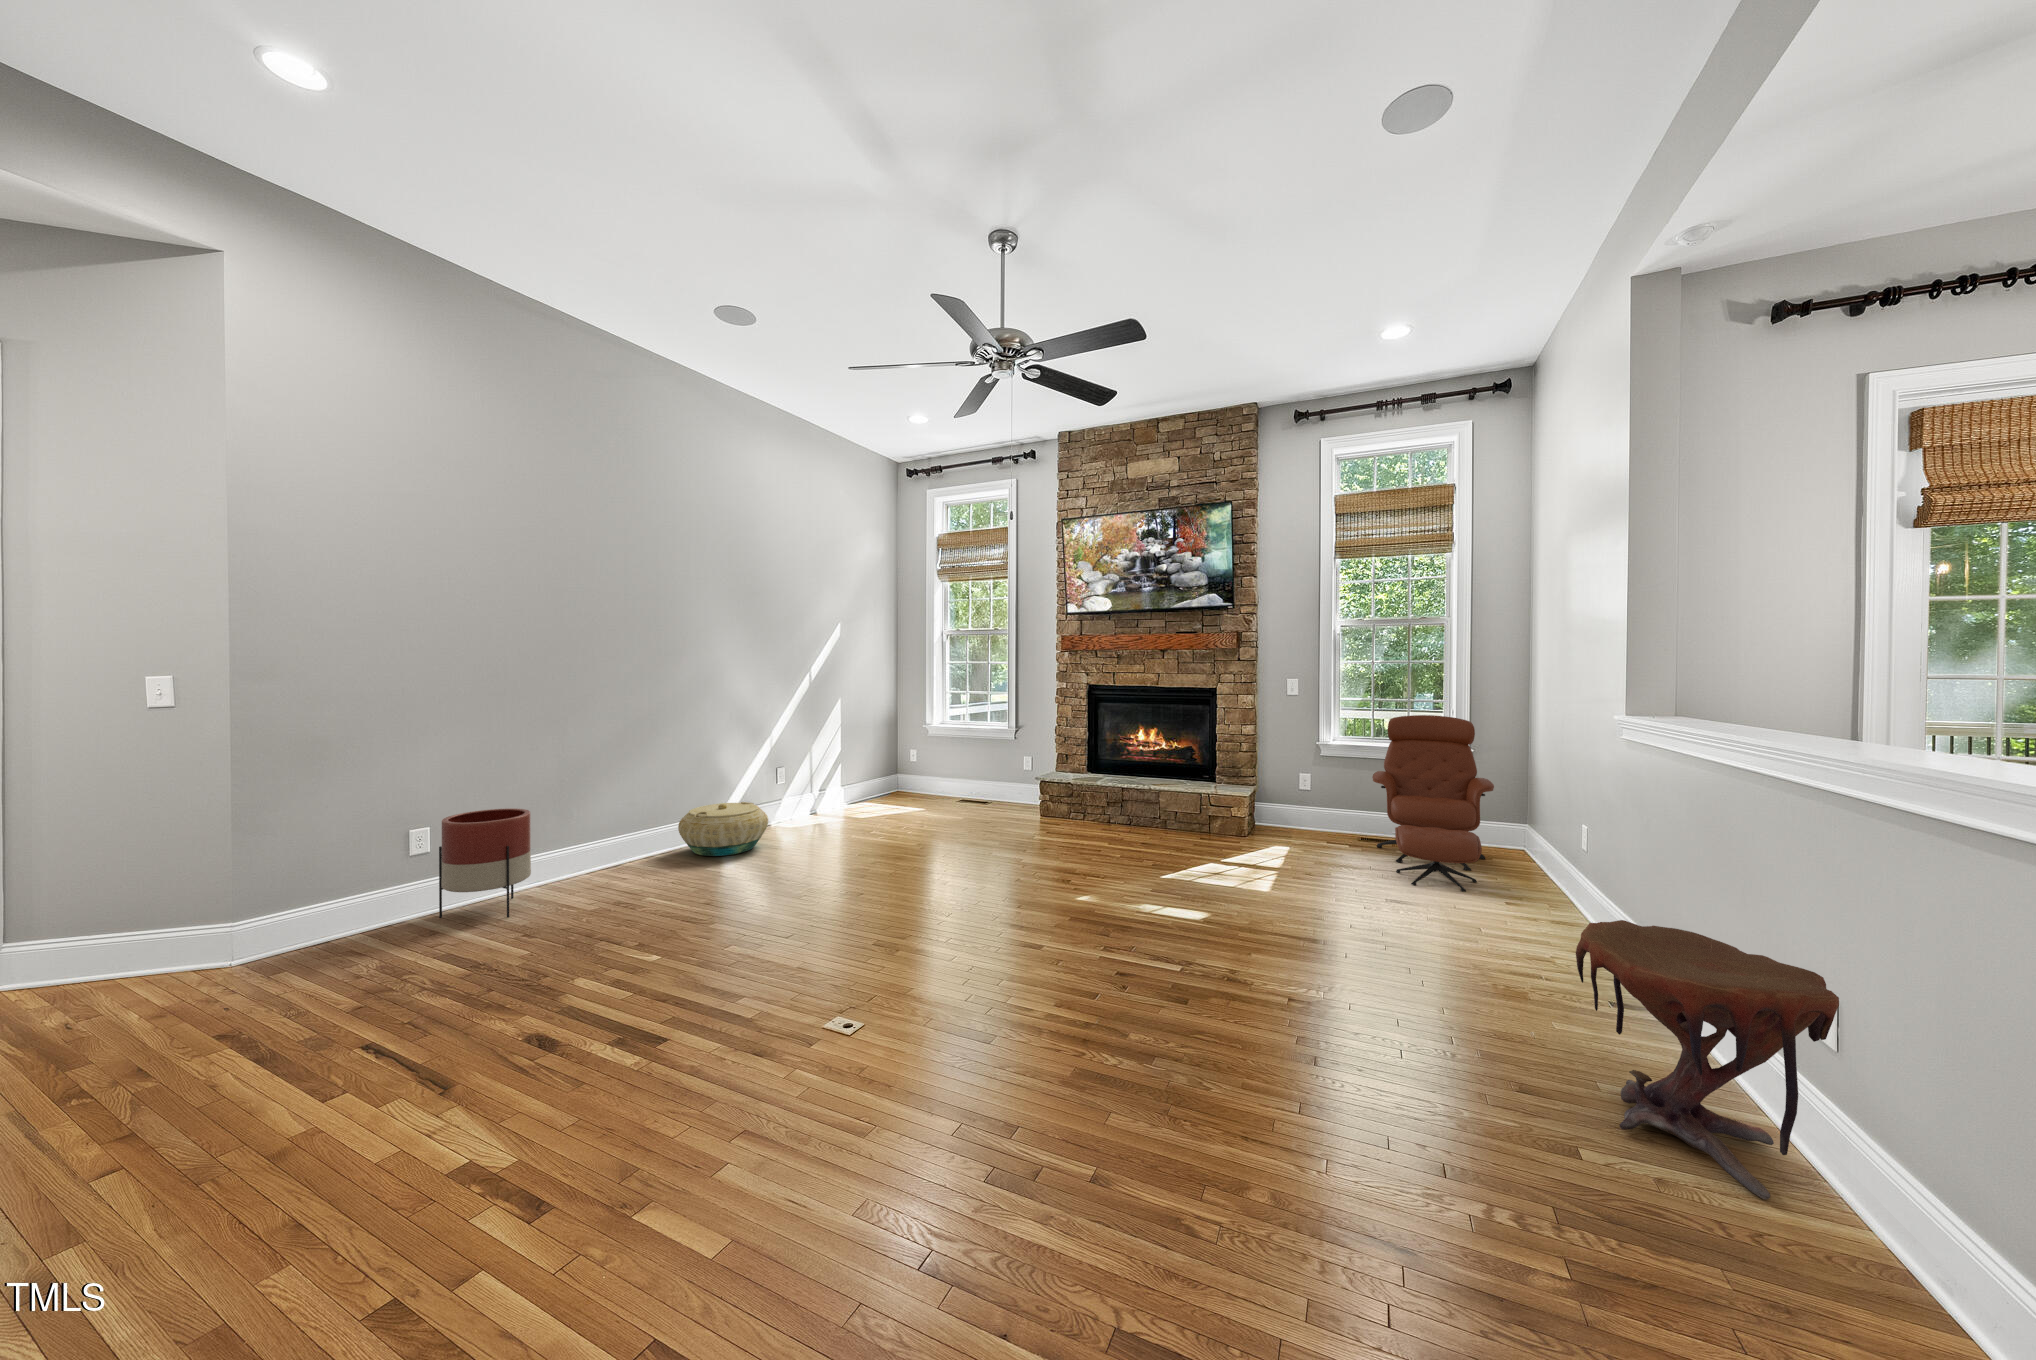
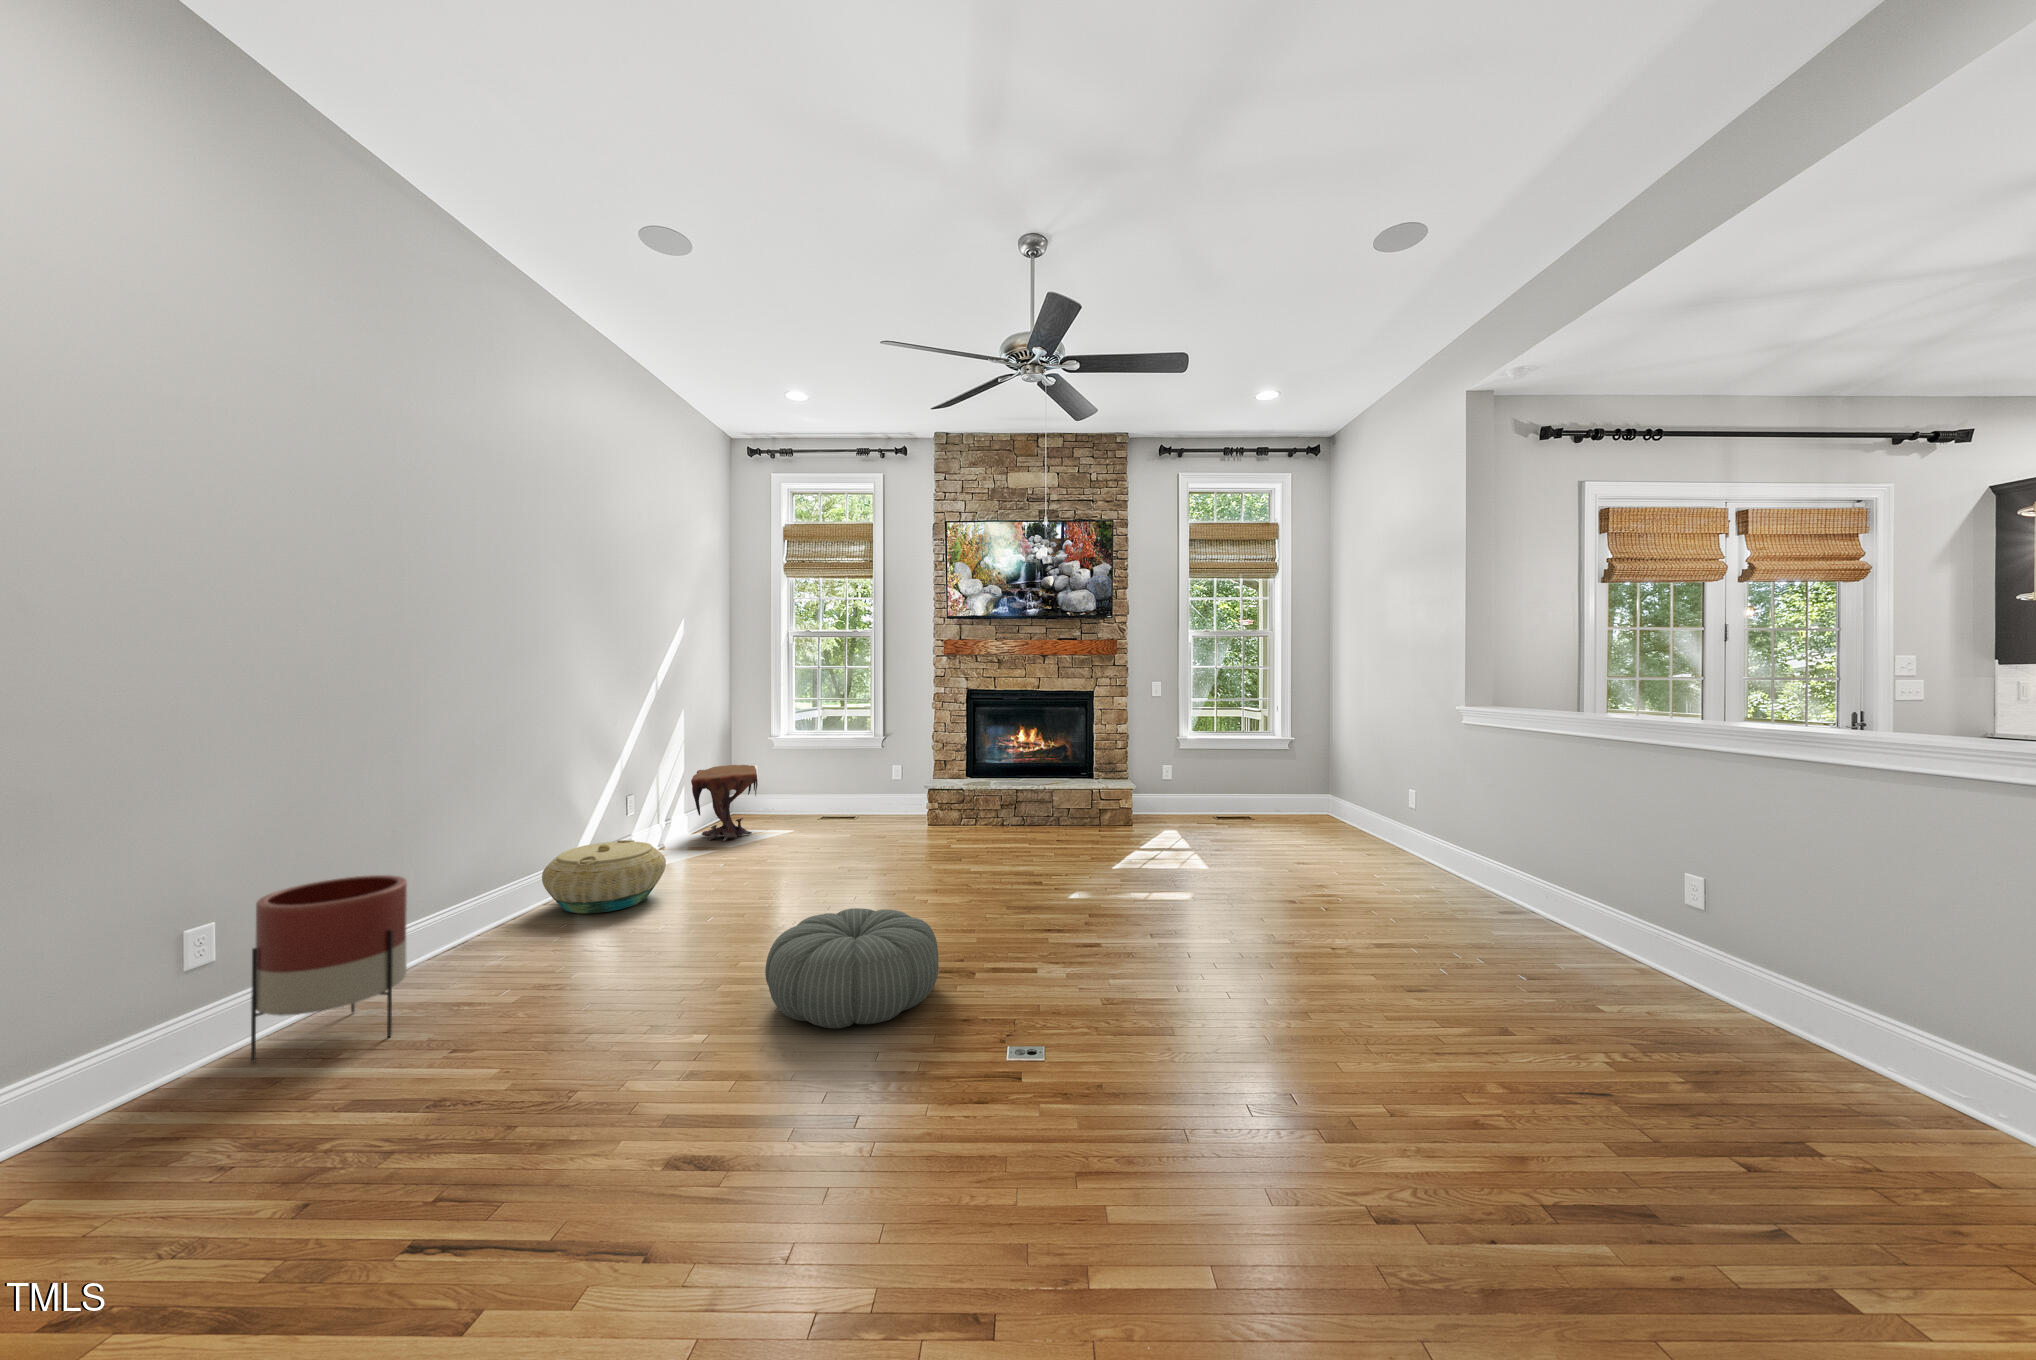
lounge chair: present [1372,715,1494,892] -> none [1230,710,1341,847]
pouf: none [691,876,845,973] -> present [765,908,939,1028]
side table: present [1576,920,1839,1199] -> present [691,765,758,841]

